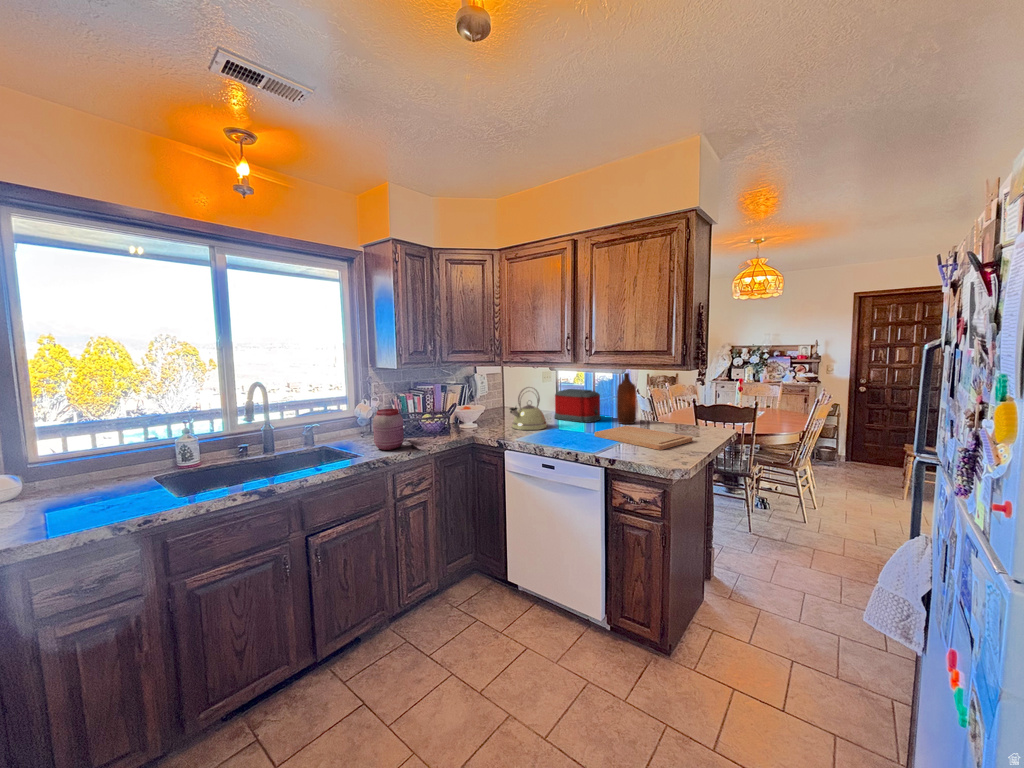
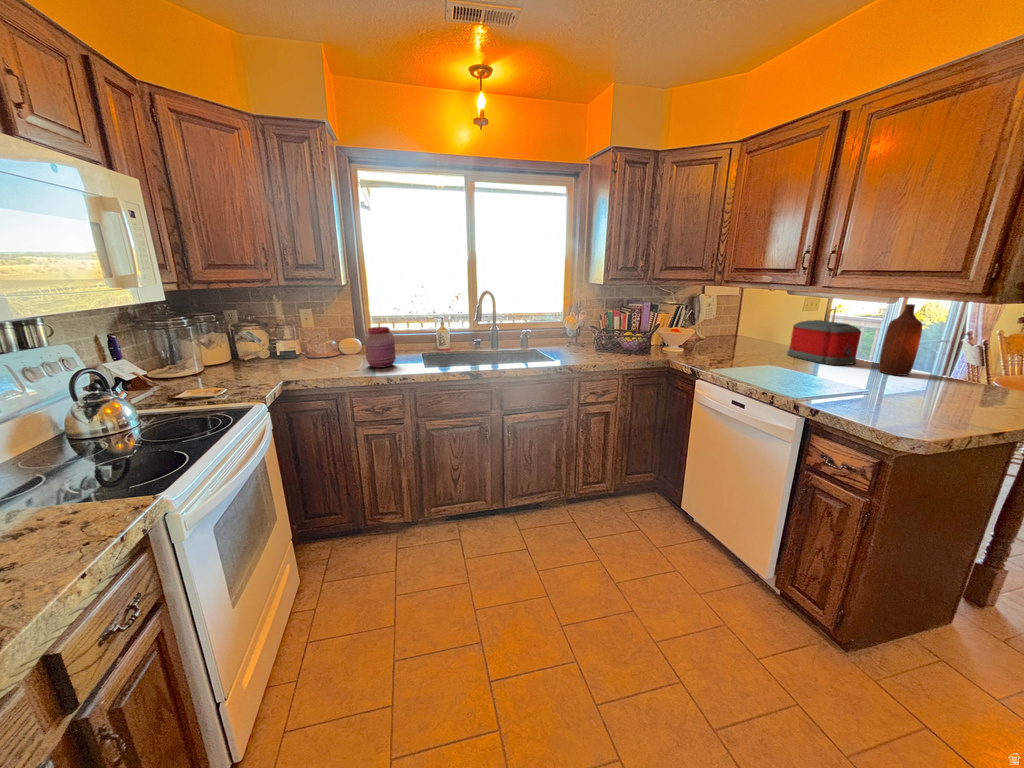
kettle: present [510,387,547,430] -> none [718,313,766,364]
jar: present [373,409,404,450] -> present [365,327,396,368]
cutting board: present [595,426,692,450] -> none [820,376,985,412]

